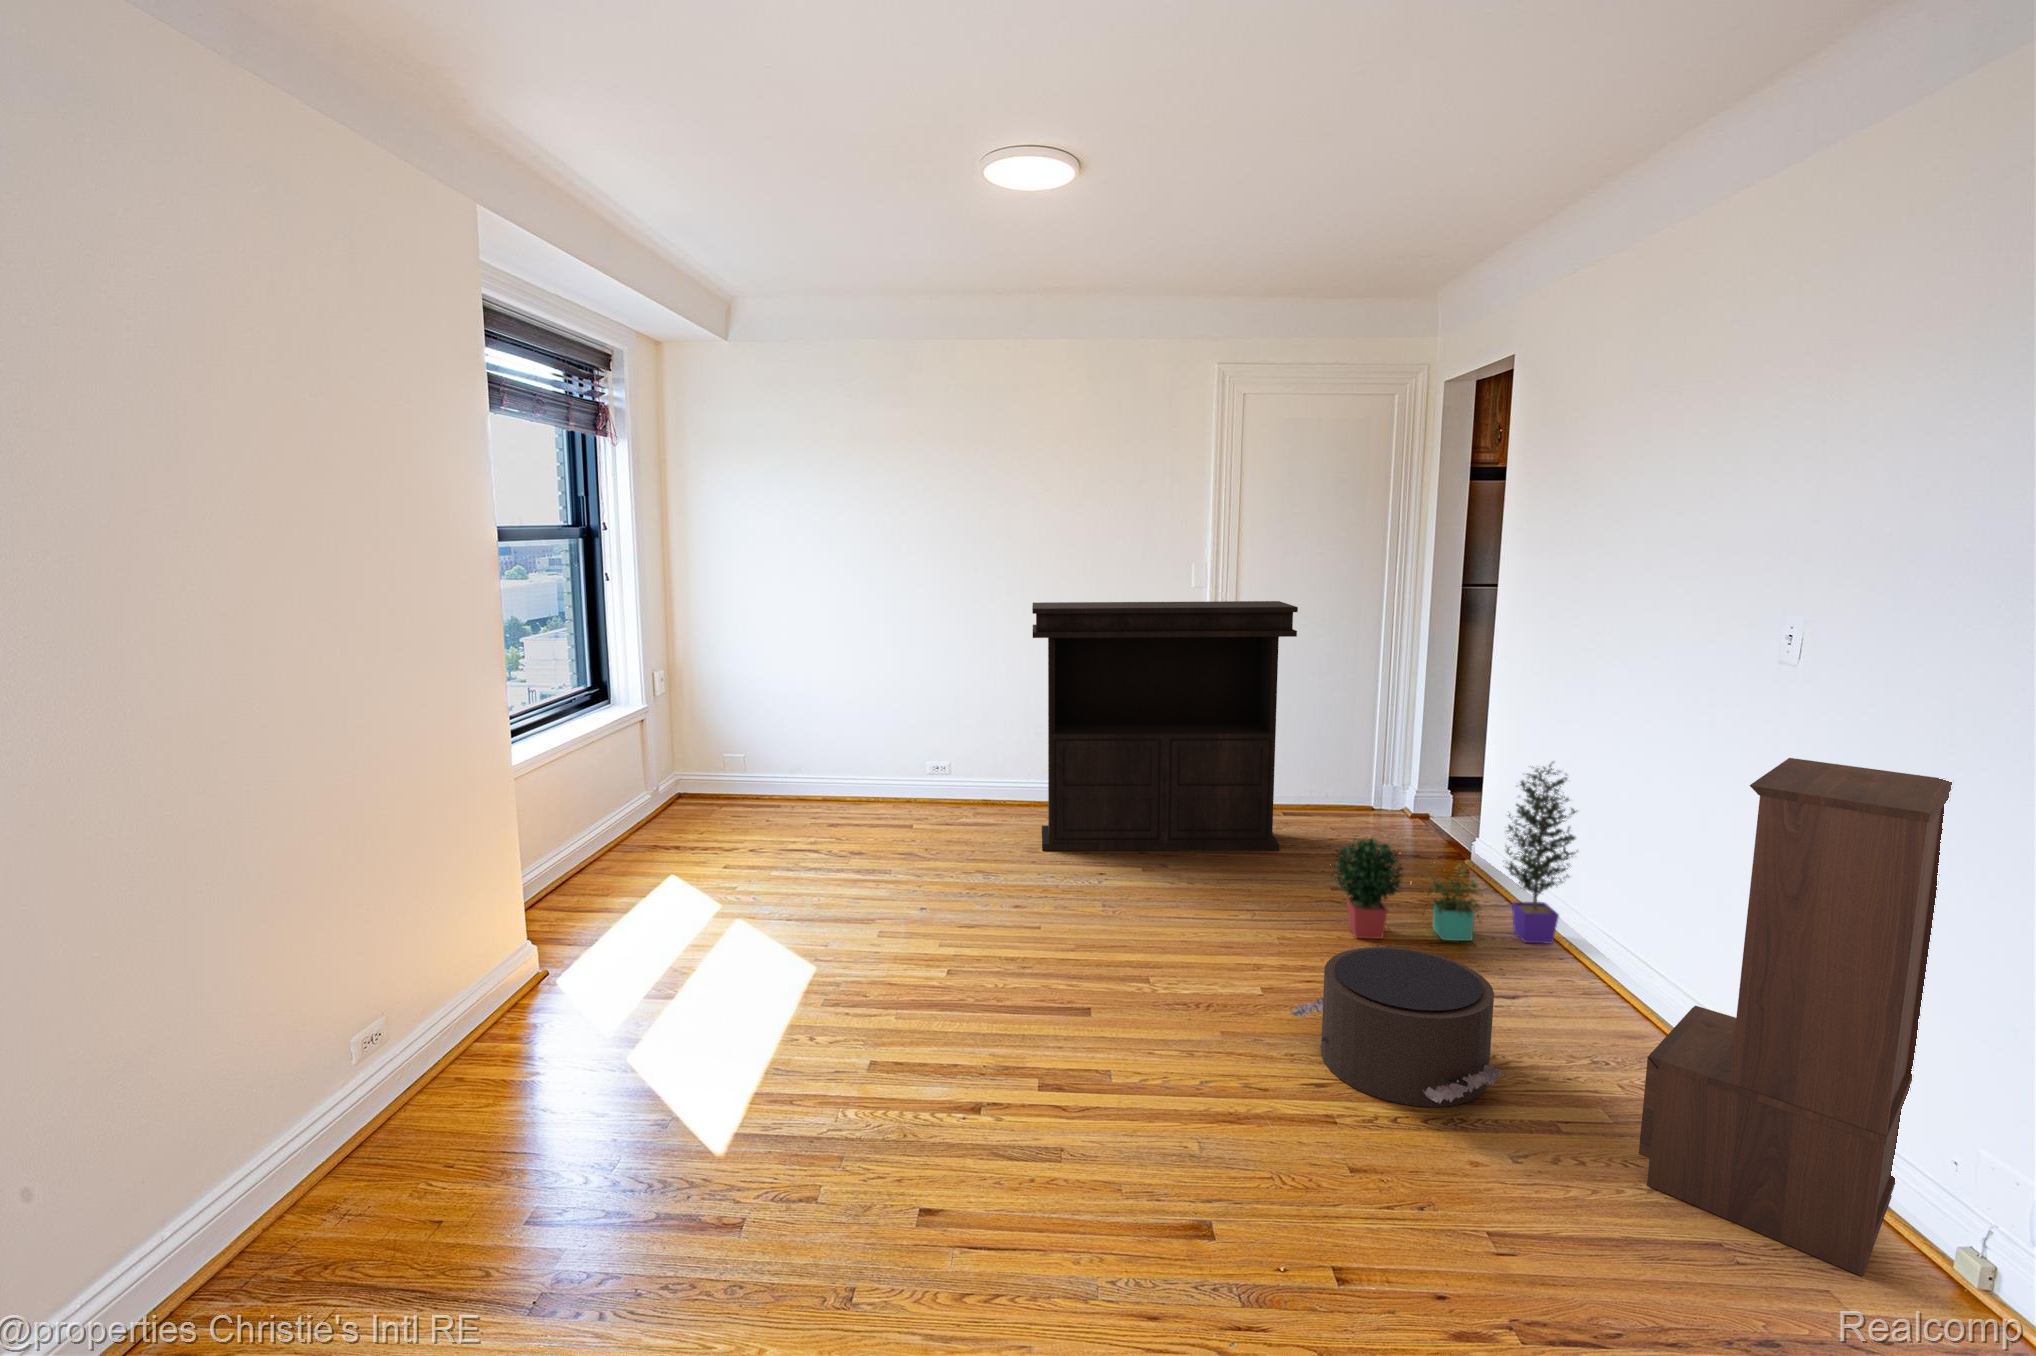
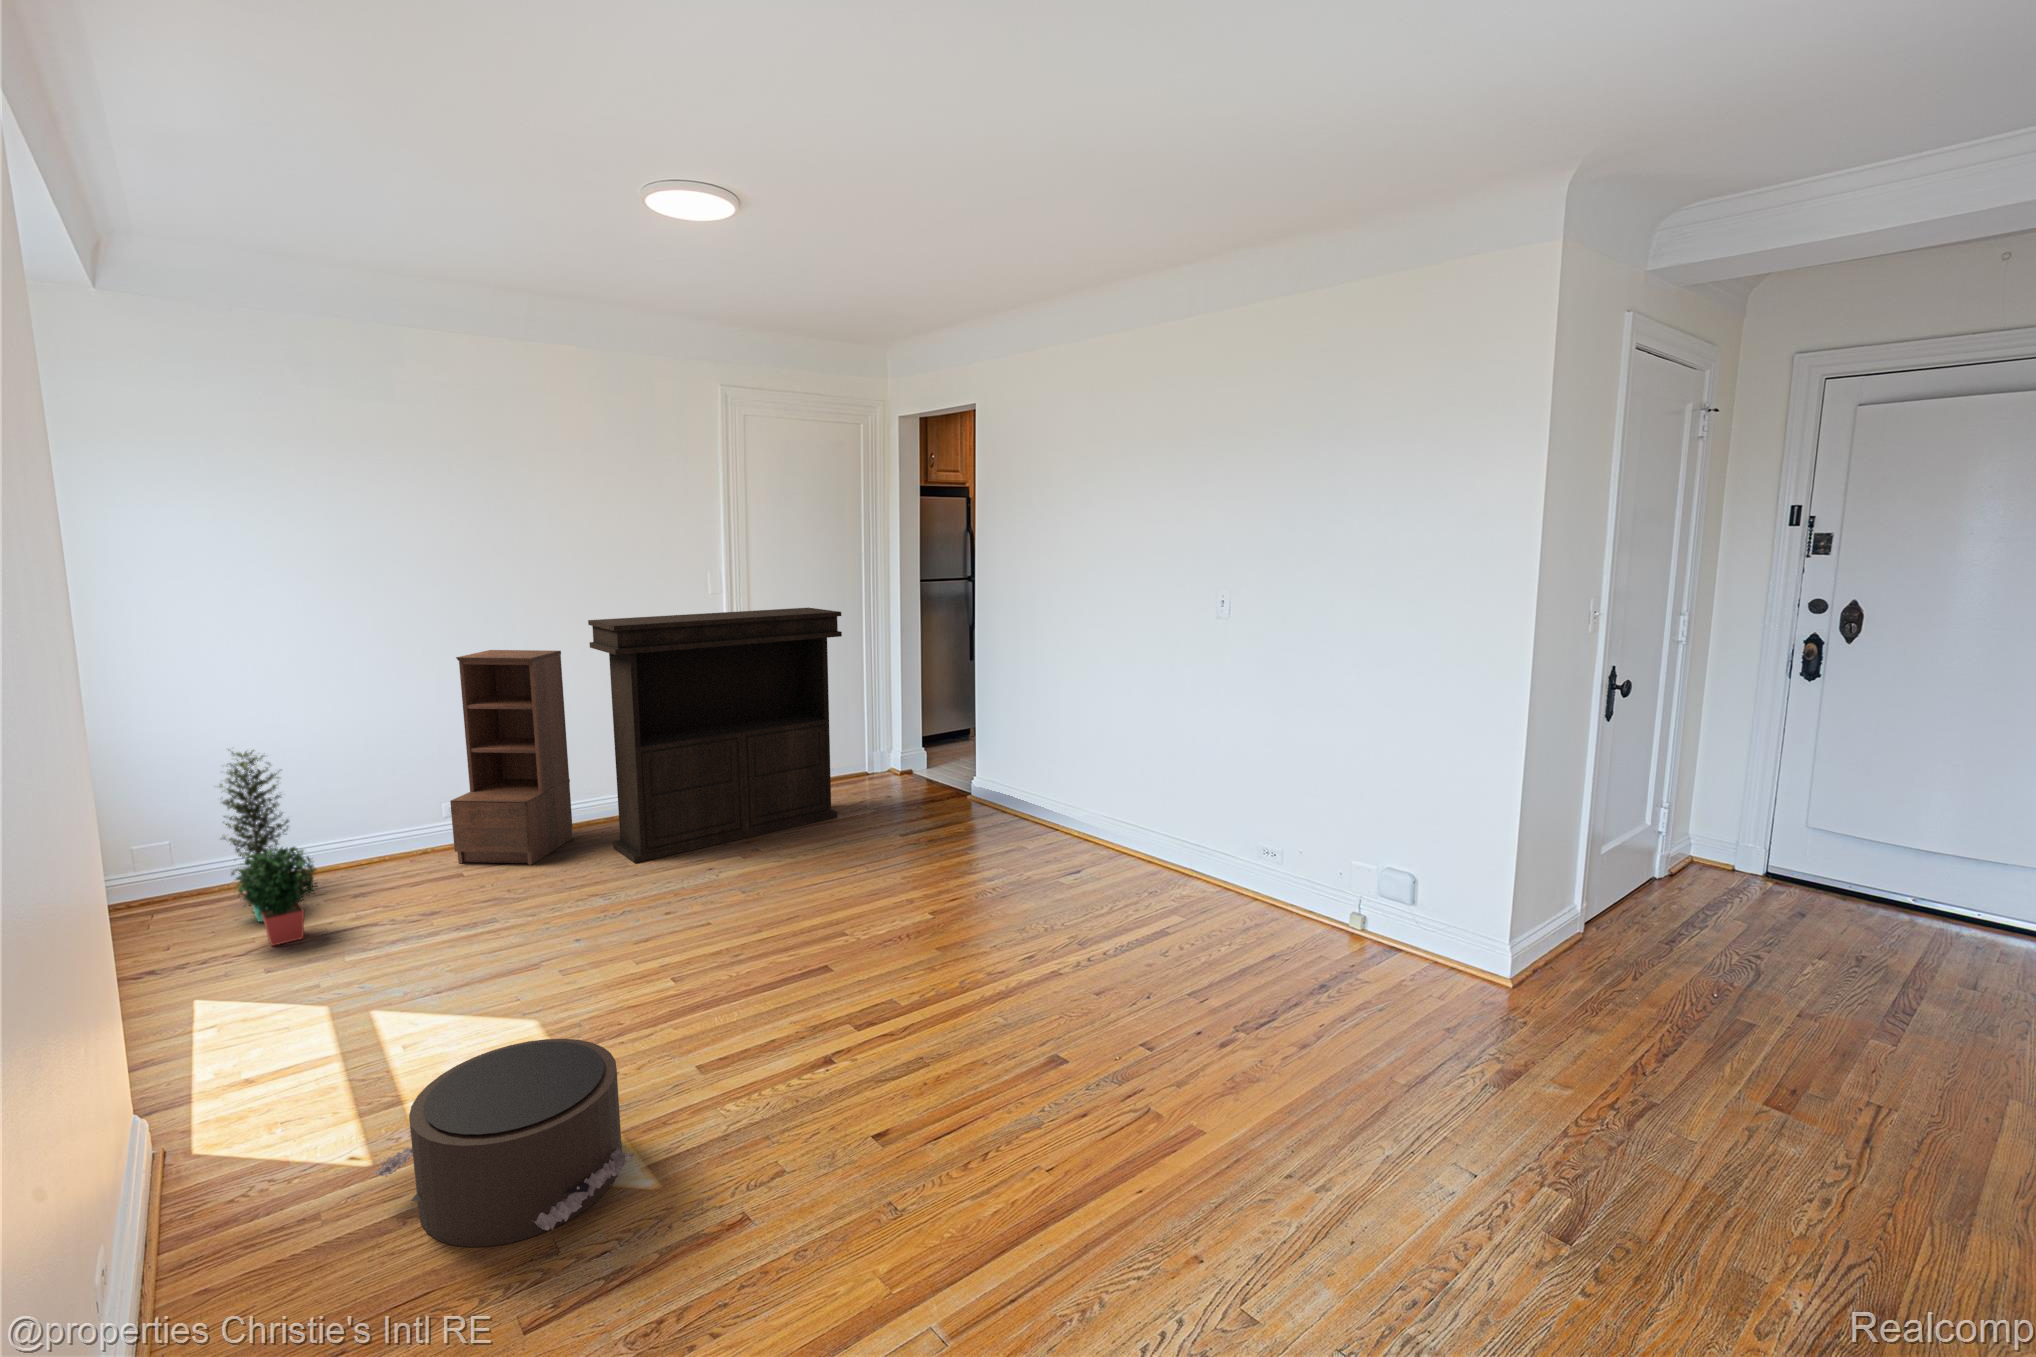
bookshelf: present [1639,758,1952,1276] -> present [450,650,572,865]
potted plant: present [1333,762,1576,944] -> present [219,750,317,946]
pouf: present [1290,947,1507,1107] -> present [374,1039,634,1247]

